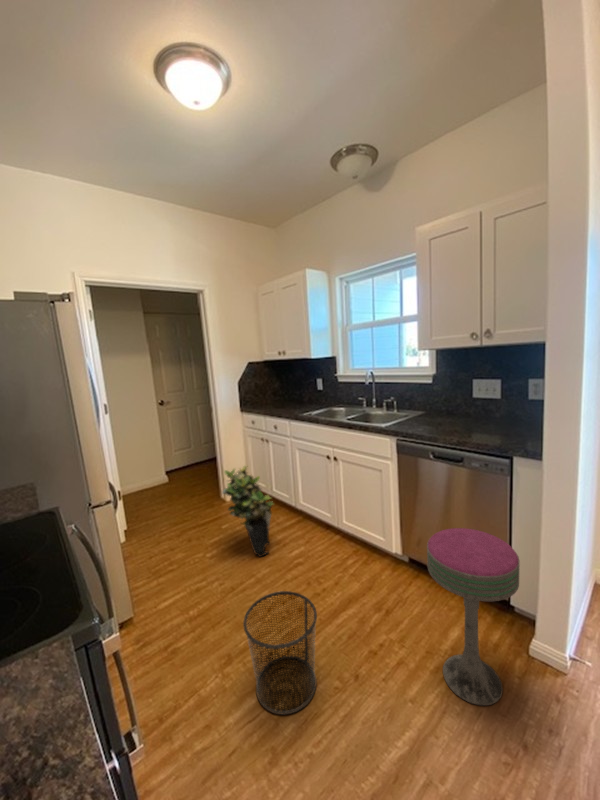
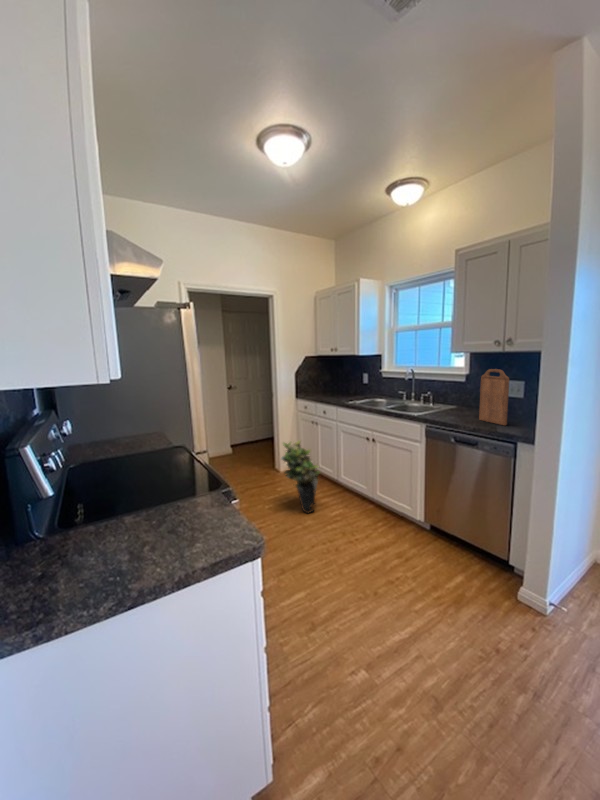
cutting board: none [457,367,493,434] -> present [479,369,510,425]
bar stool: present [427,528,520,706] -> none [436,493,507,623]
waste bin: present [243,591,317,715] -> none [296,528,349,608]

